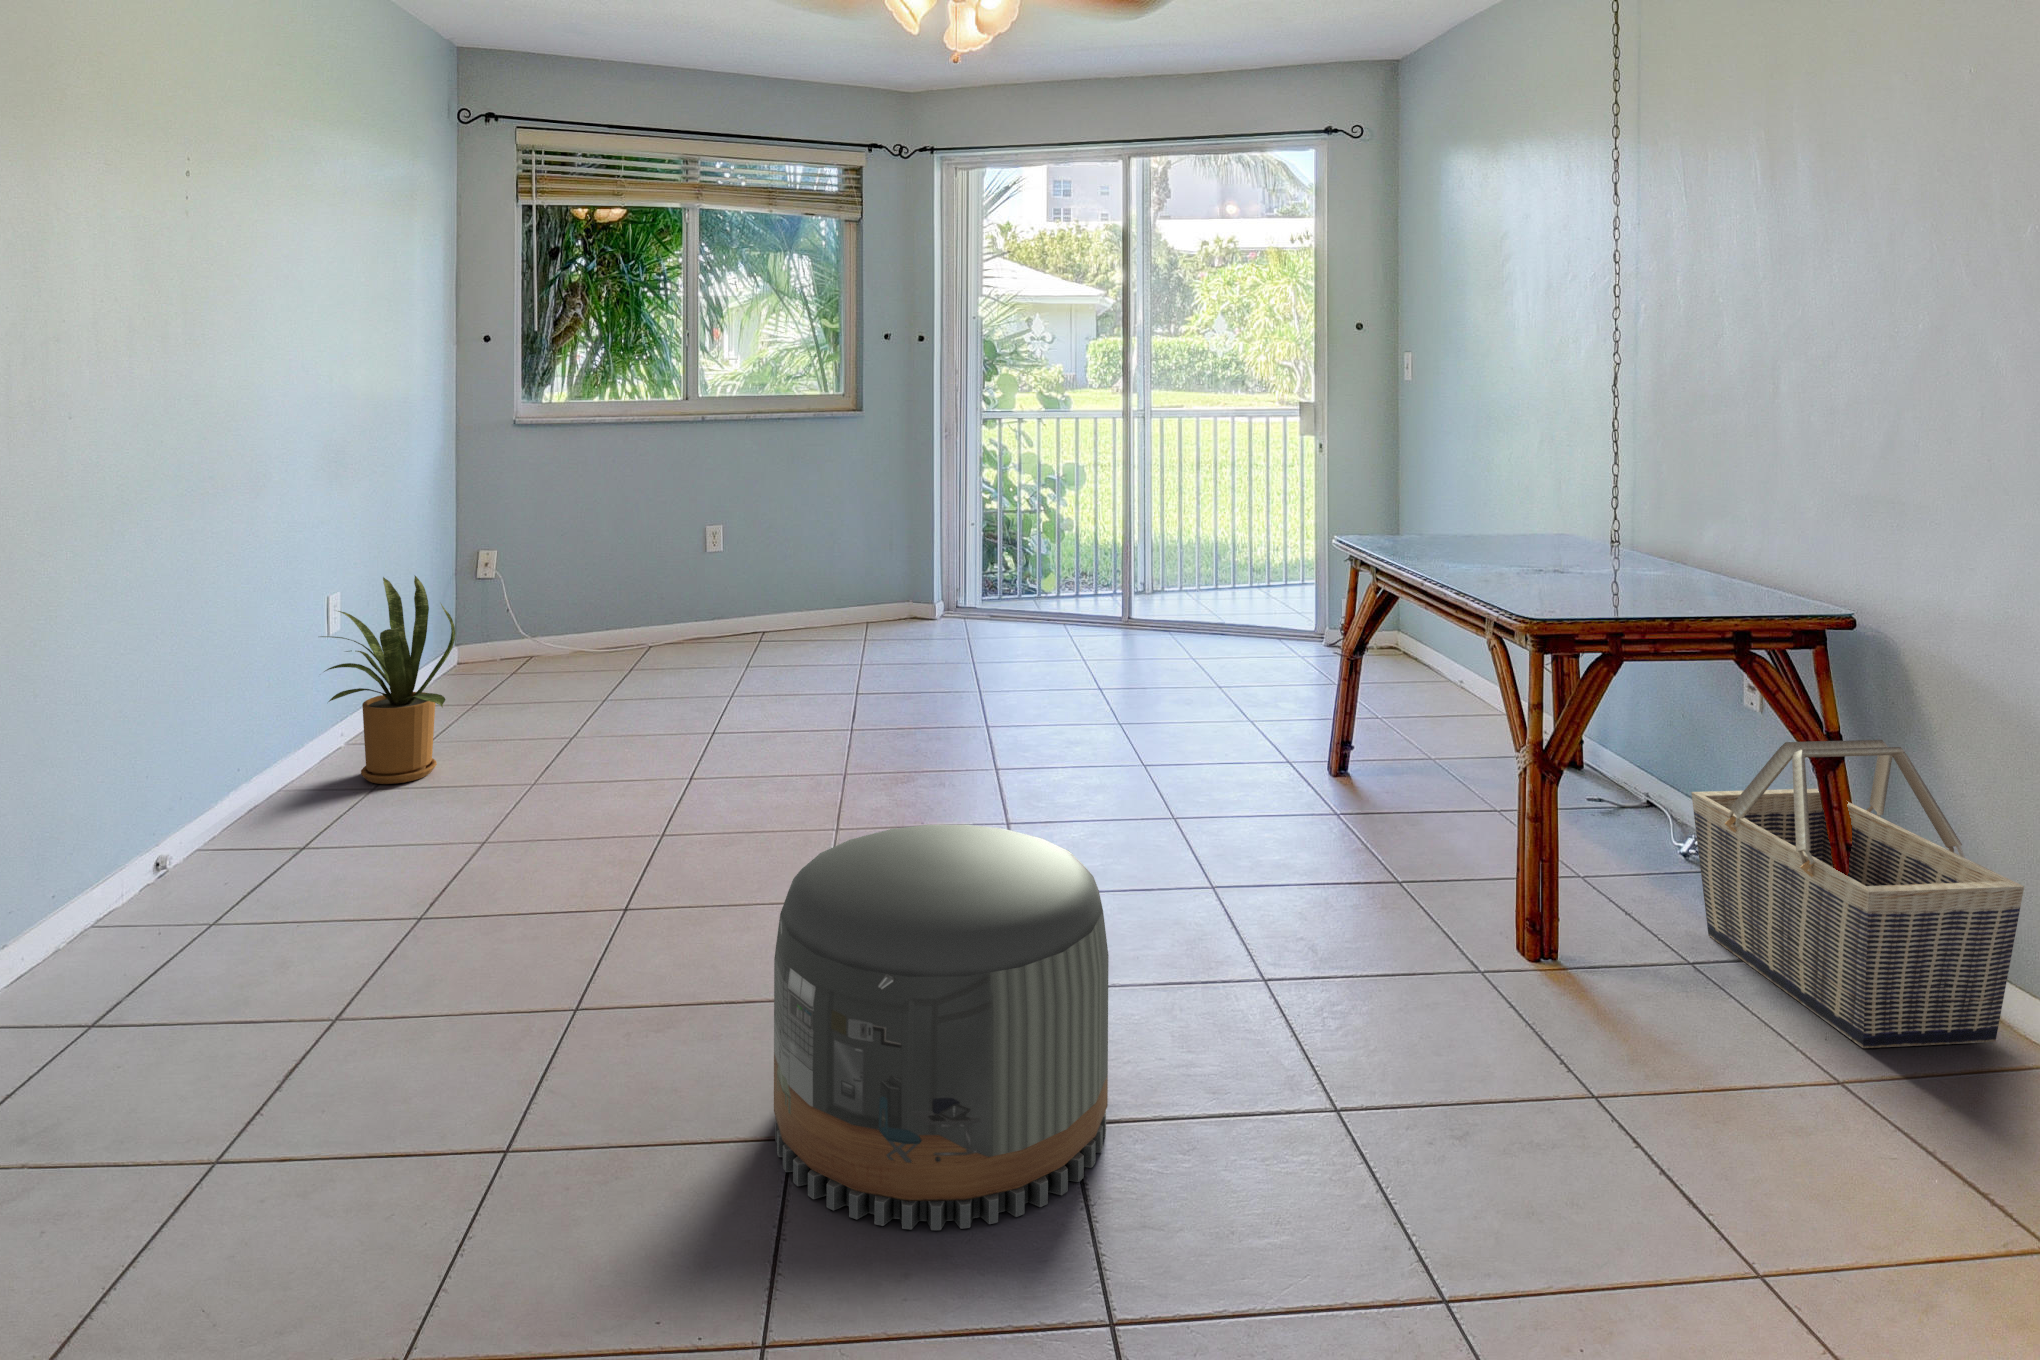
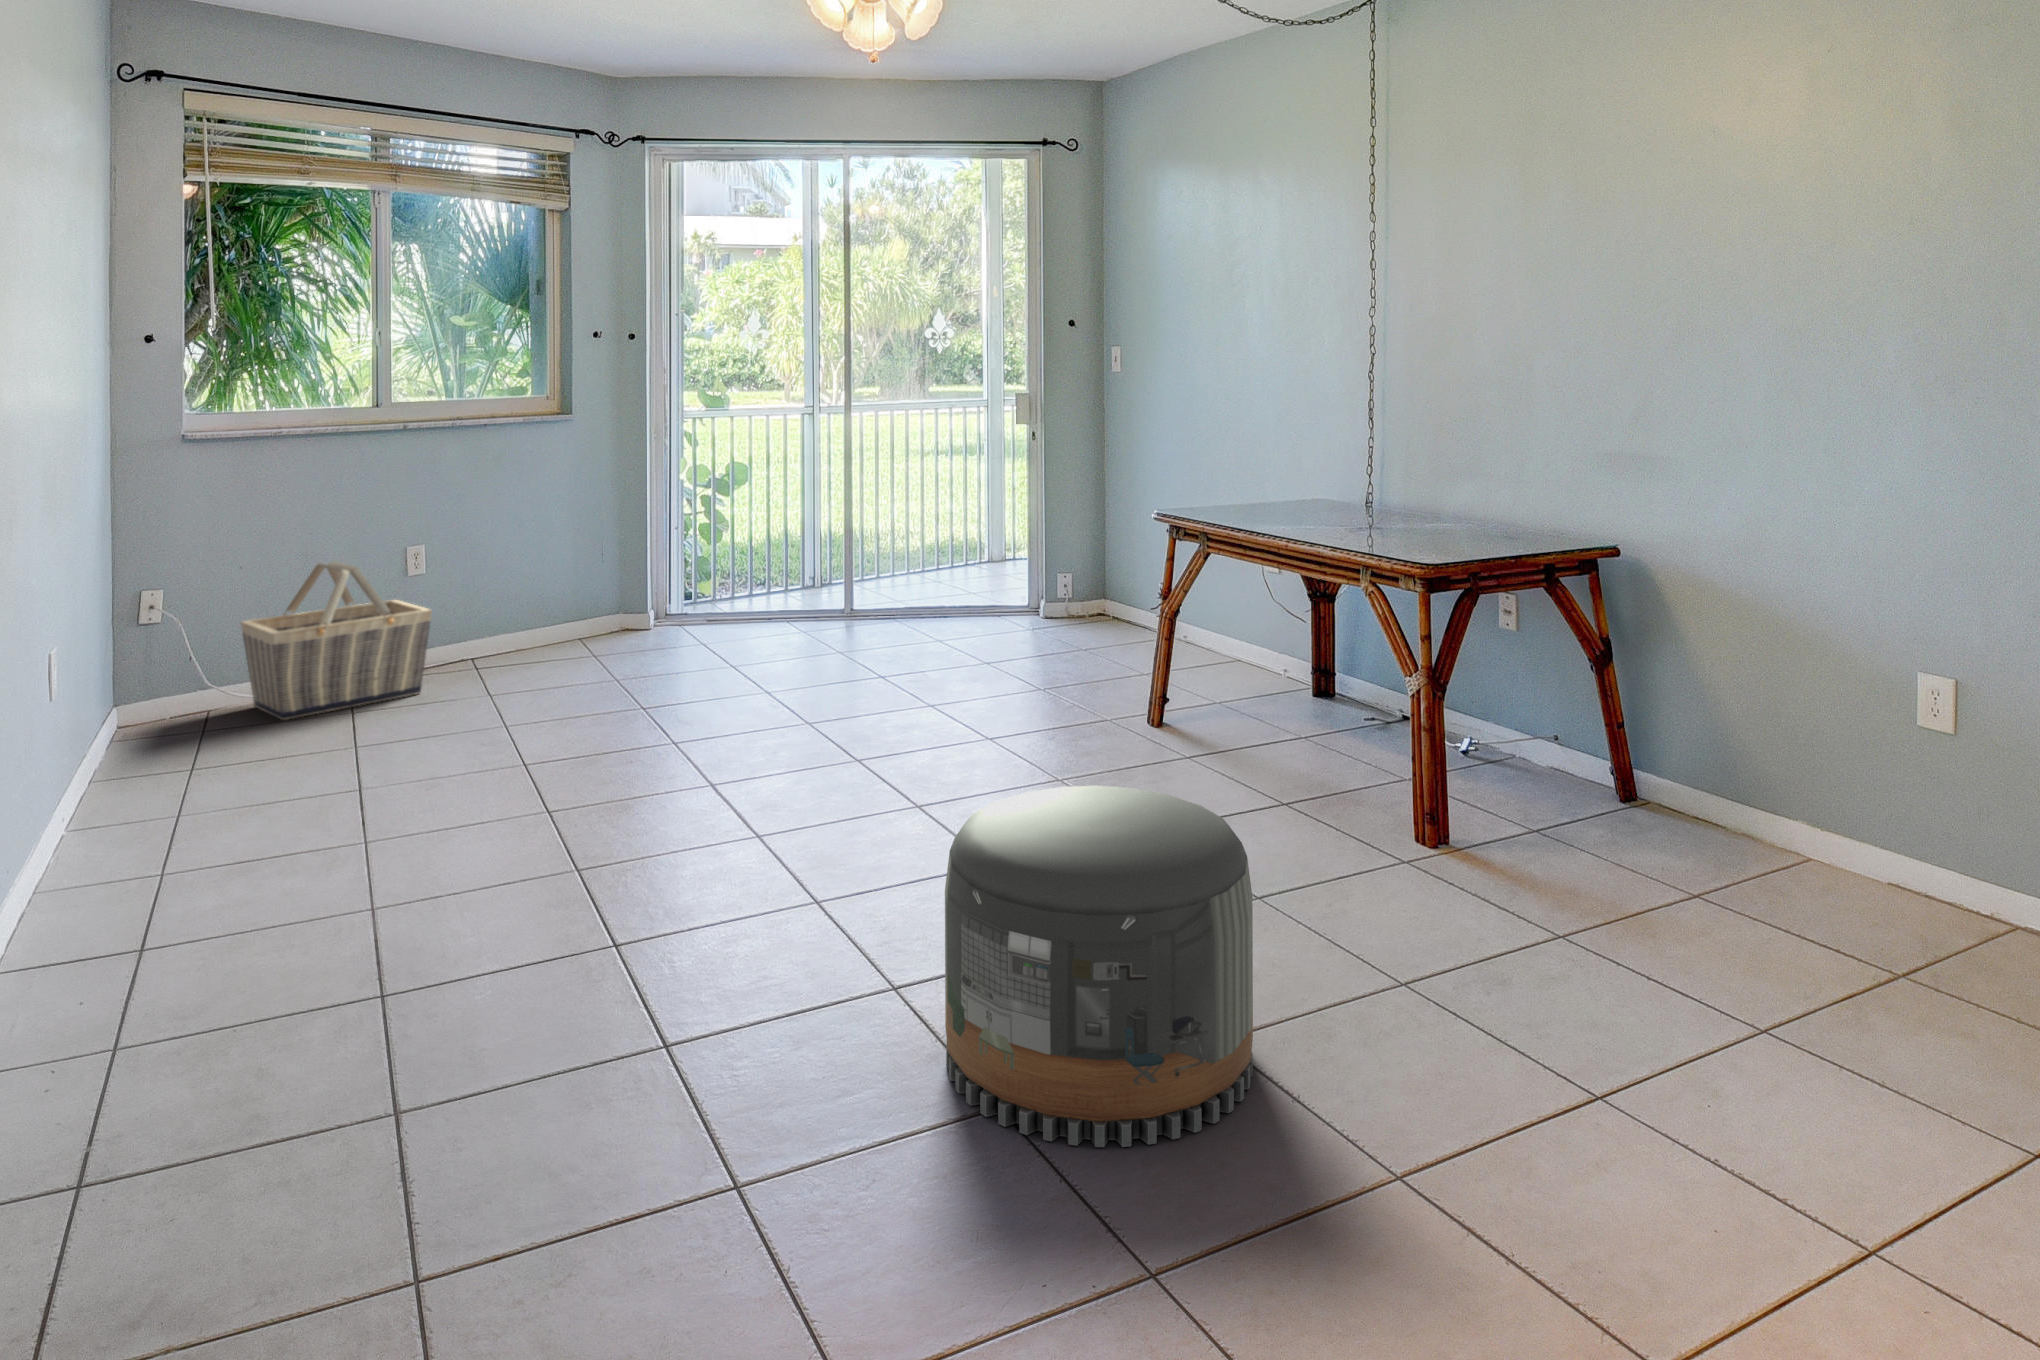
house plant: present [321,576,456,784] -> none [69,618,256,866]
basket: present [1691,740,2024,1048] -> present [241,561,432,720]

